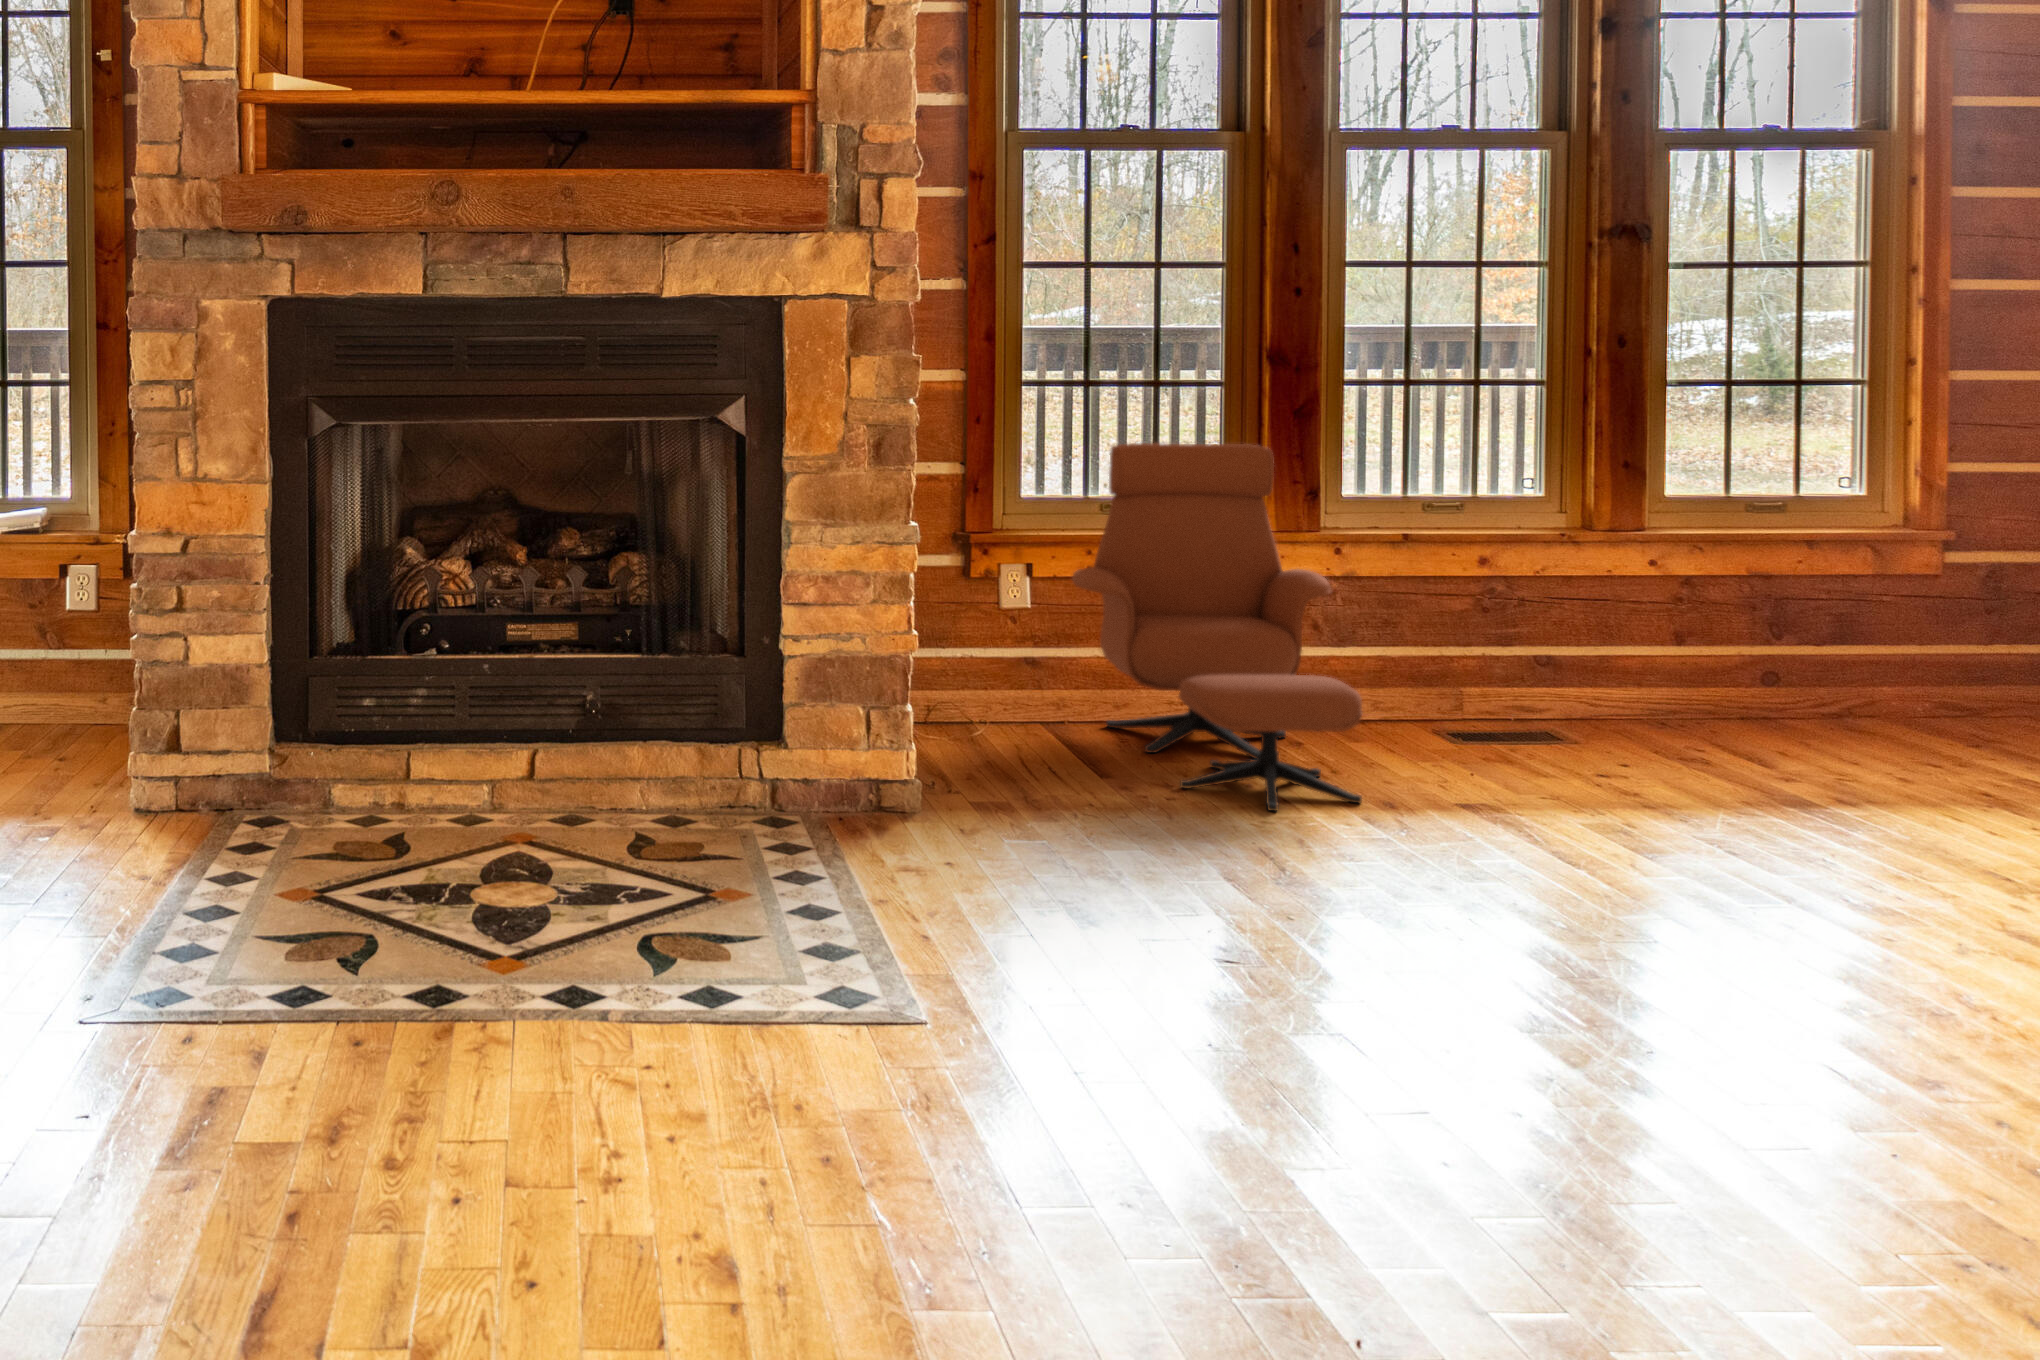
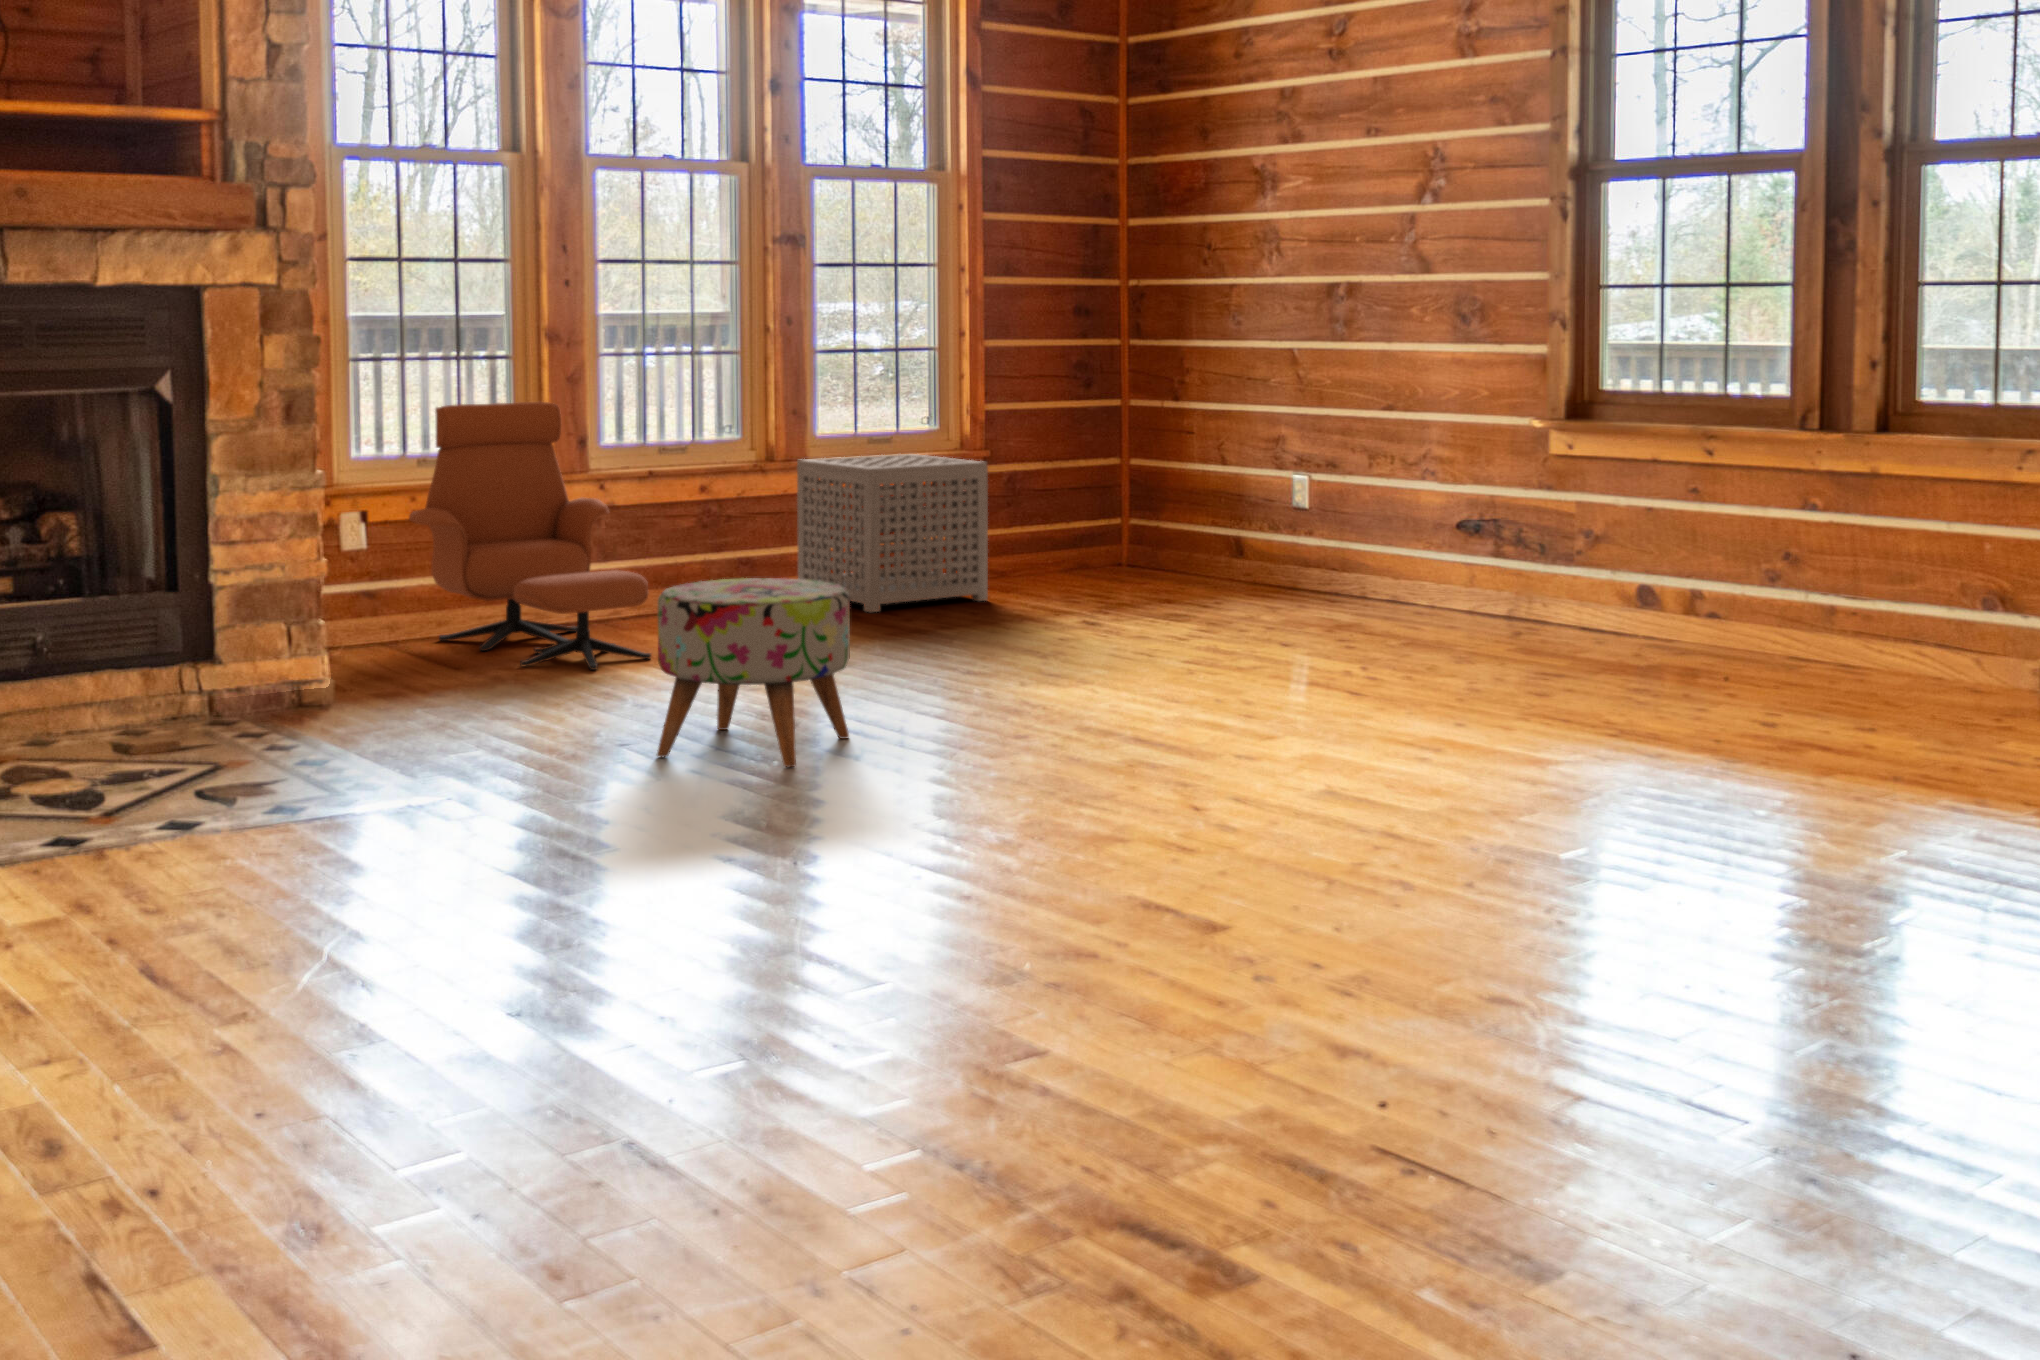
side table: none [1622,537,1946,772] -> present [797,454,988,612]
ottoman: none [1279,749,1618,1087] -> present [657,578,850,767]

